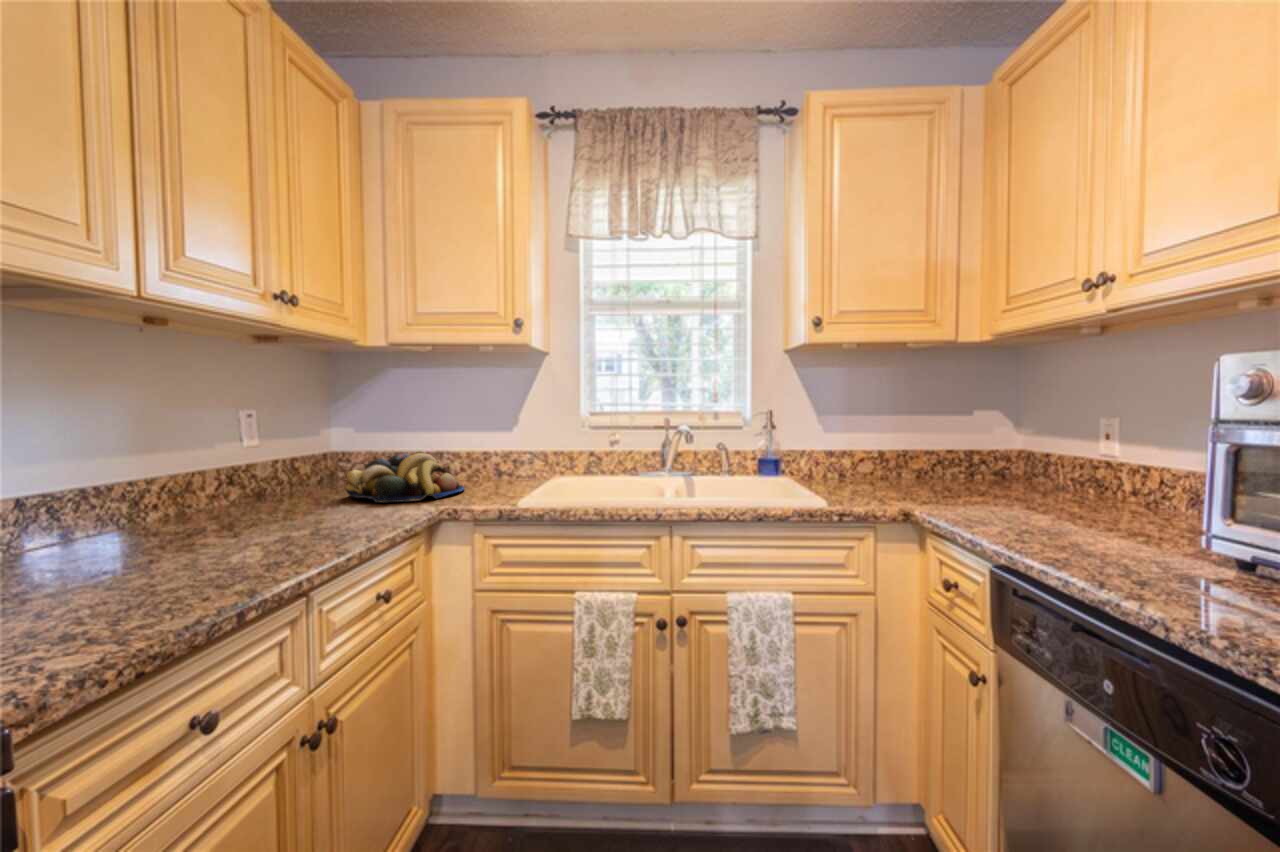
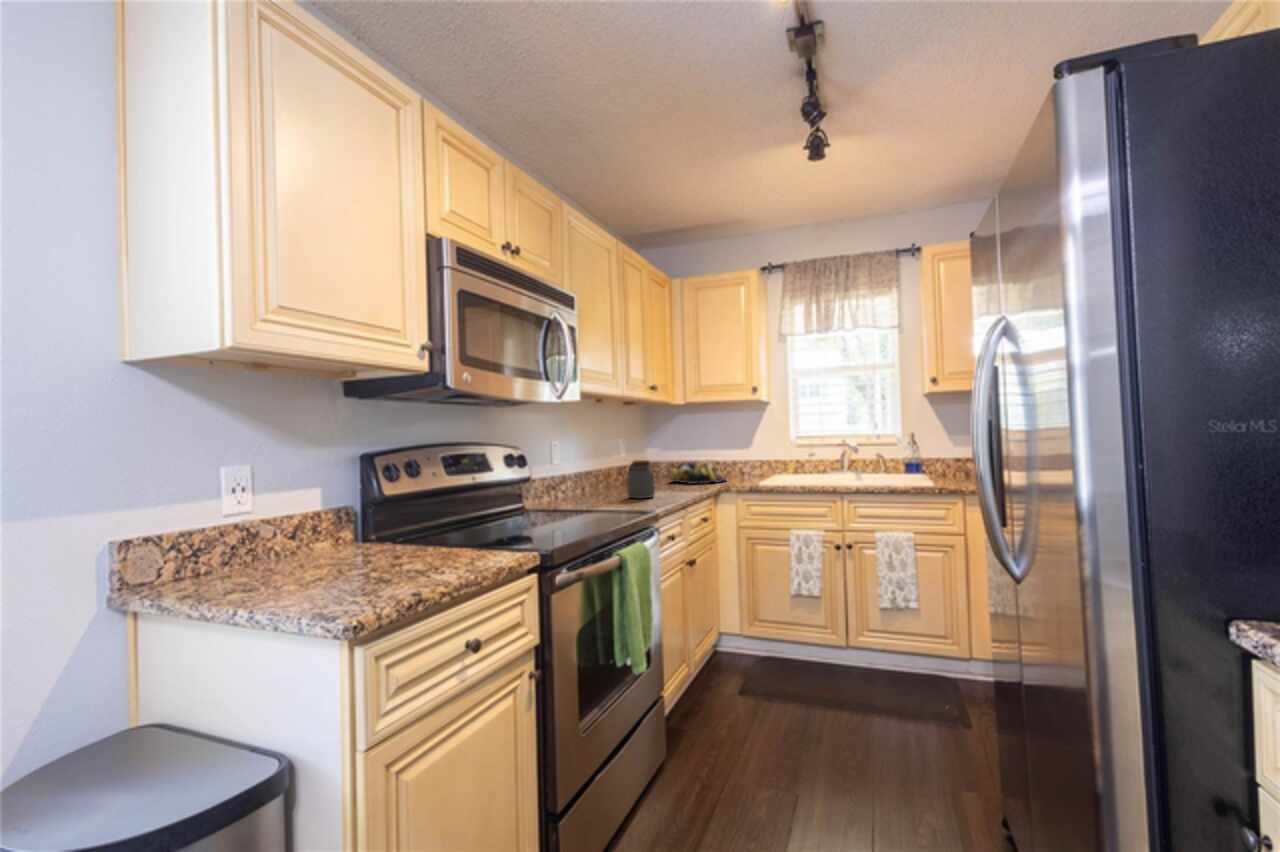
jar: none [97,469,205,587] -> present [627,460,655,498]

